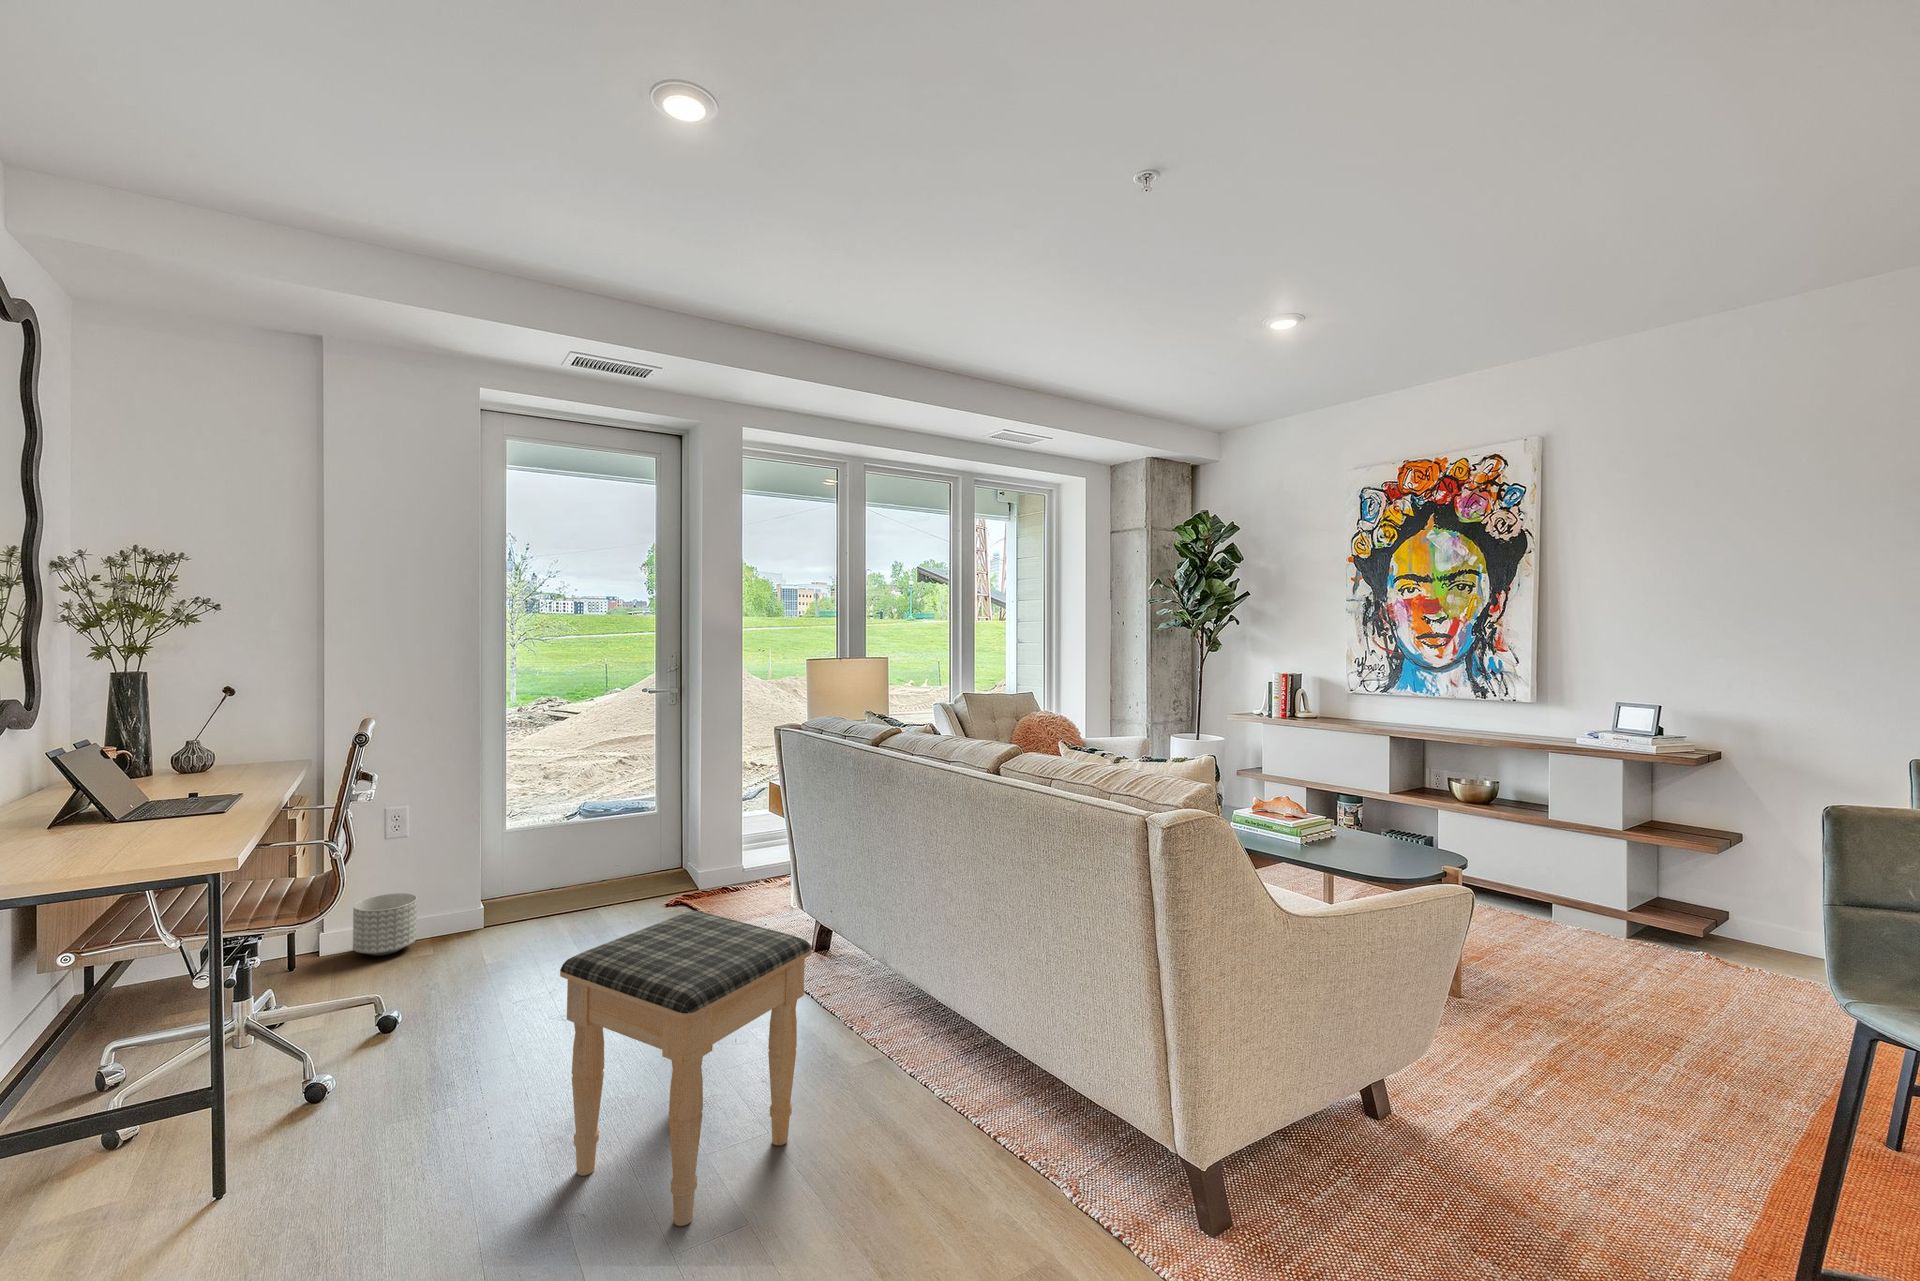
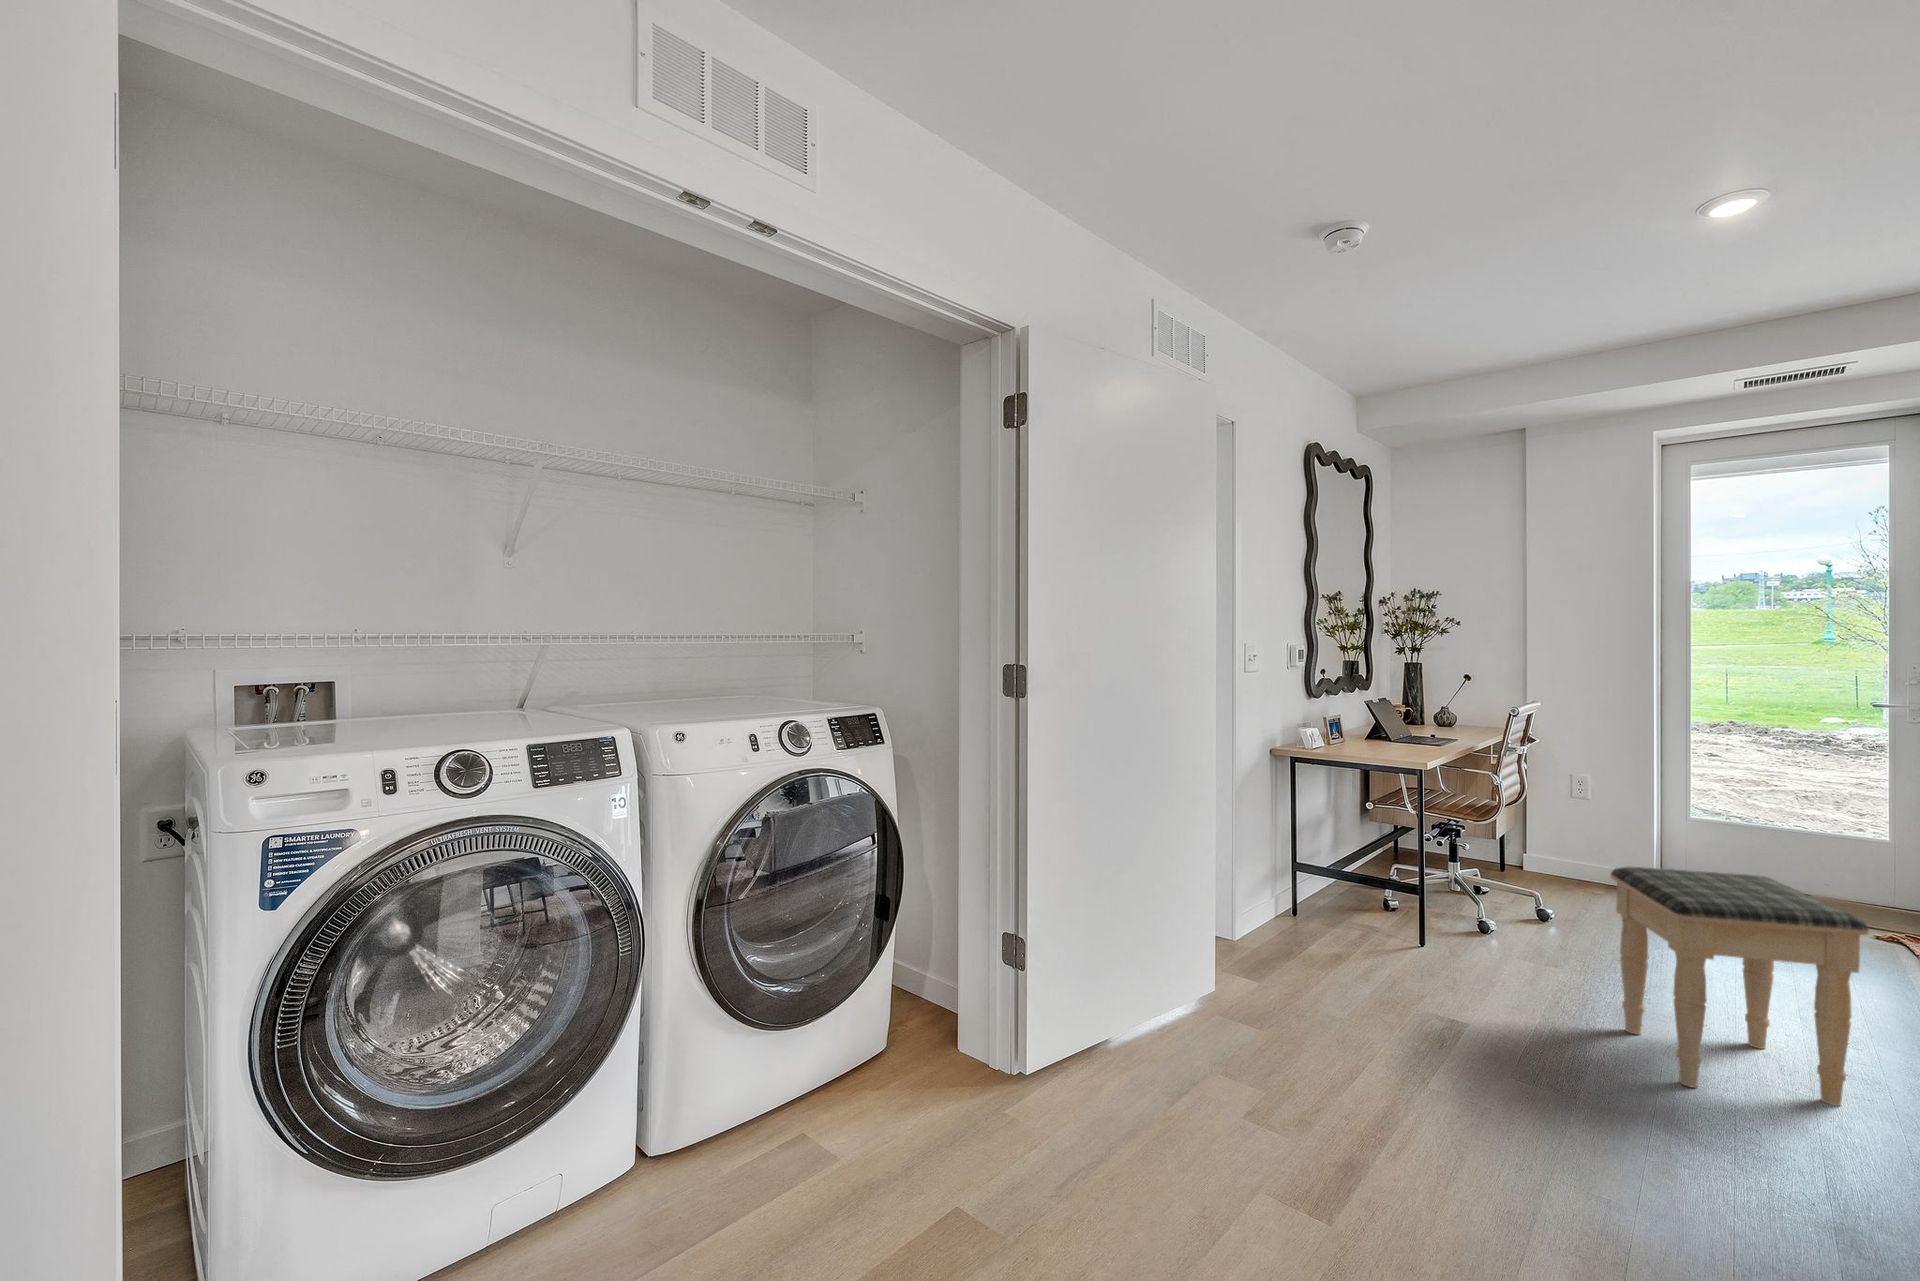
planter: present [353,893,417,956] -> none [1544,841,1594,886]

